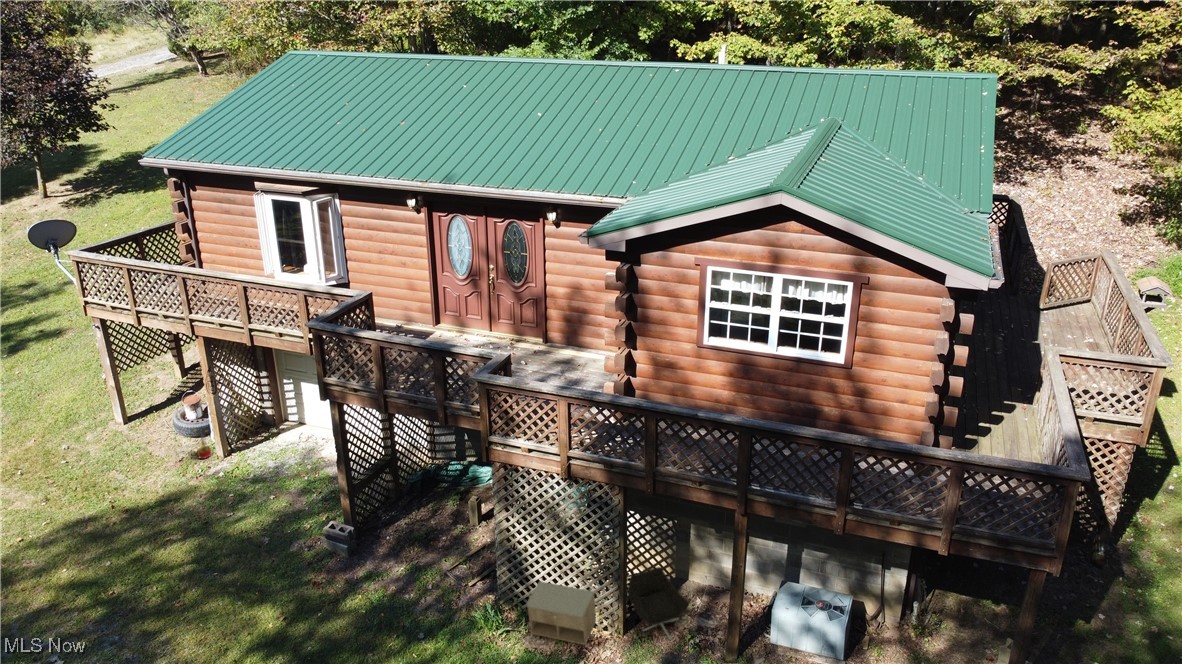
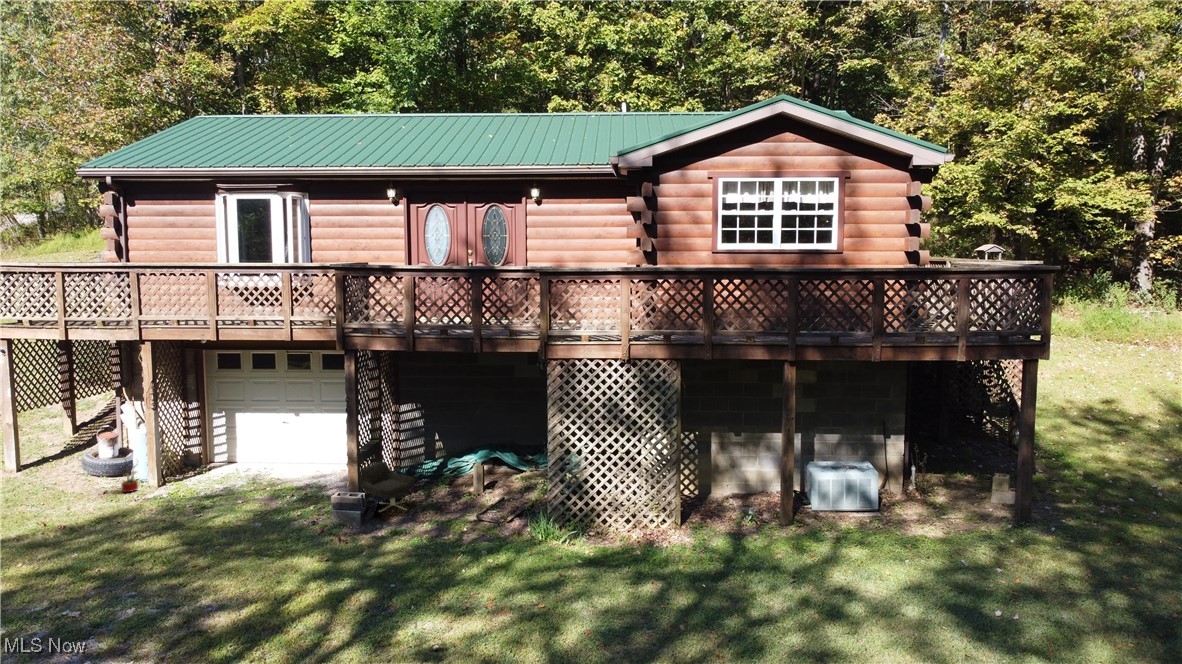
lounge chair: present [628,567,688,639] -> present [360,461,415,510]
storage bench: present [527,582,596,645] -> none [589,489,648,542]

